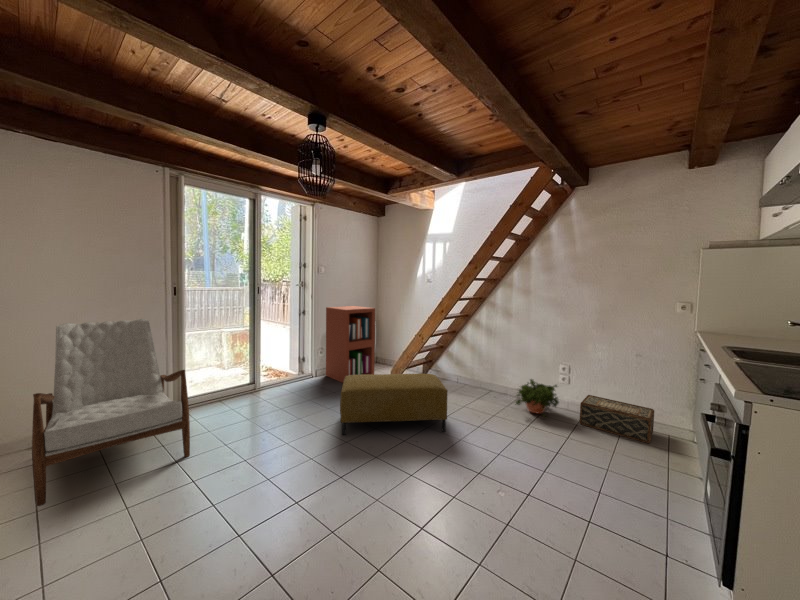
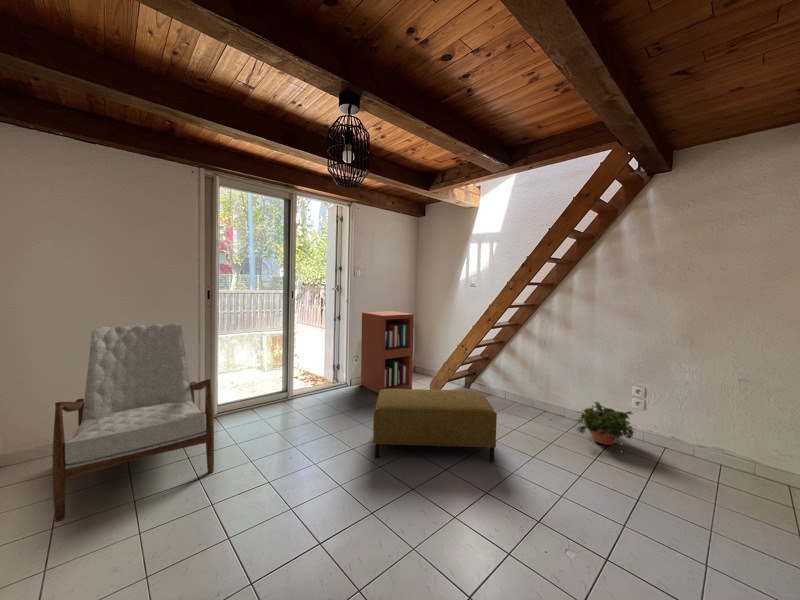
woven basket: present [580,395,654,443] -> none [662,426,770,497]

